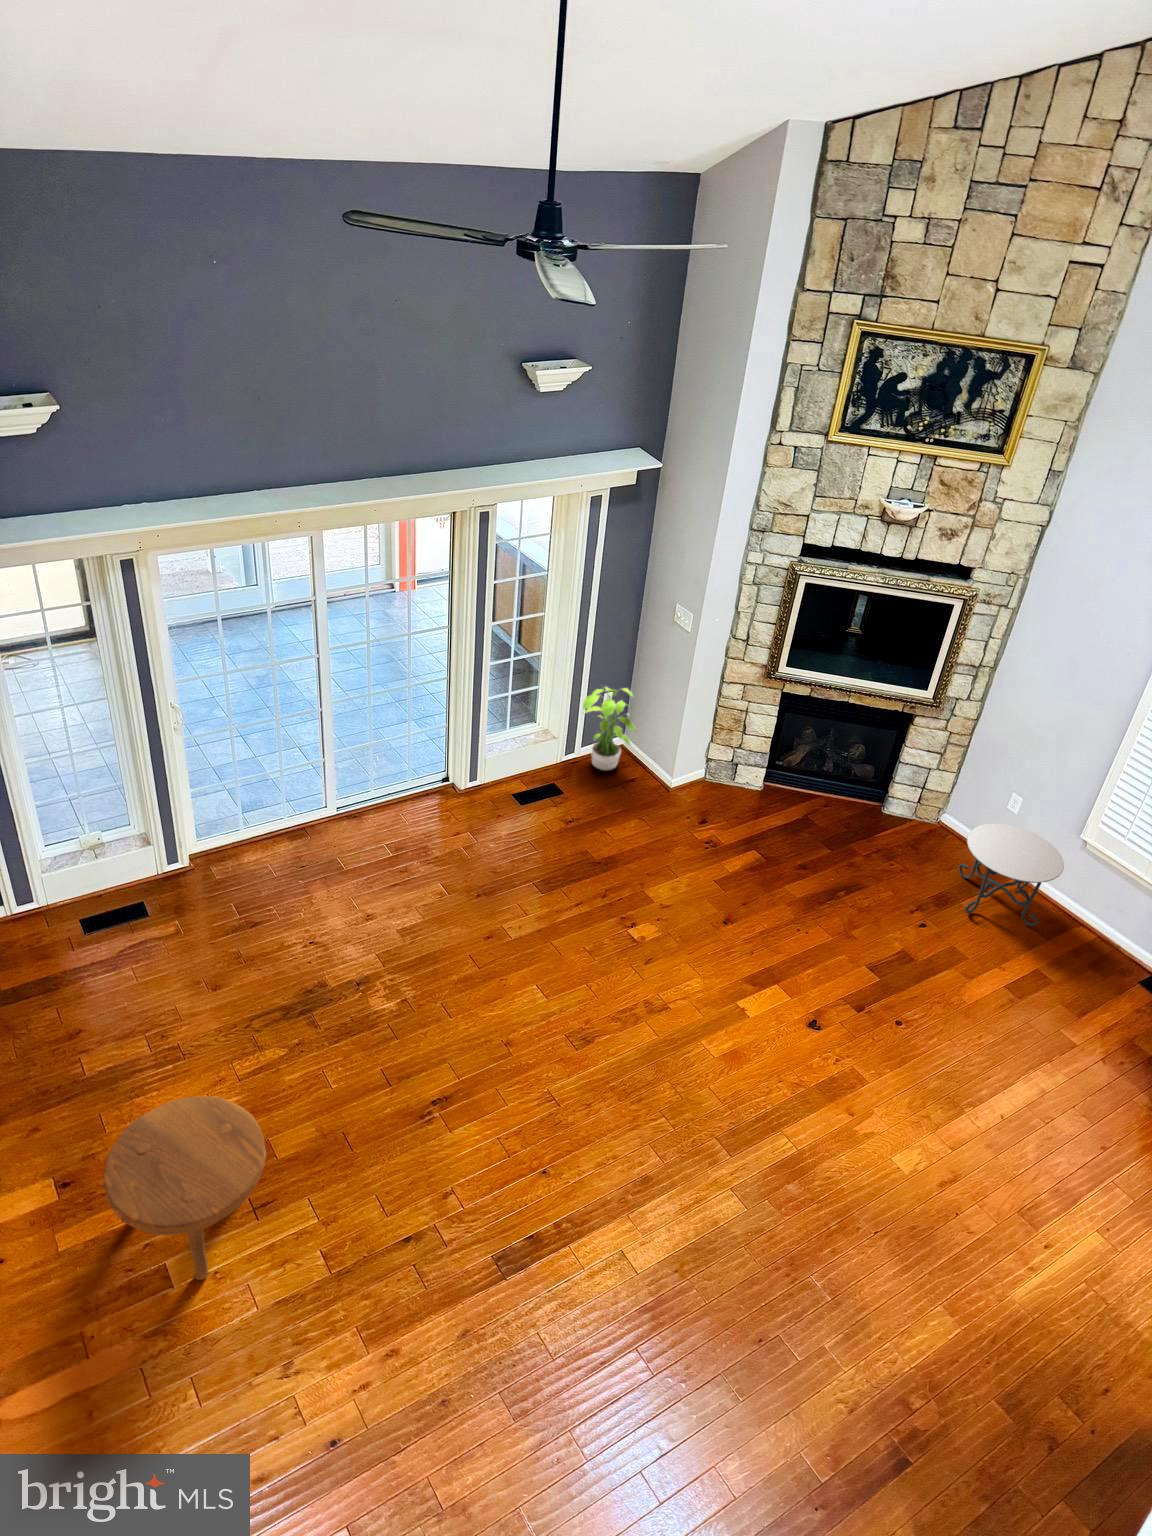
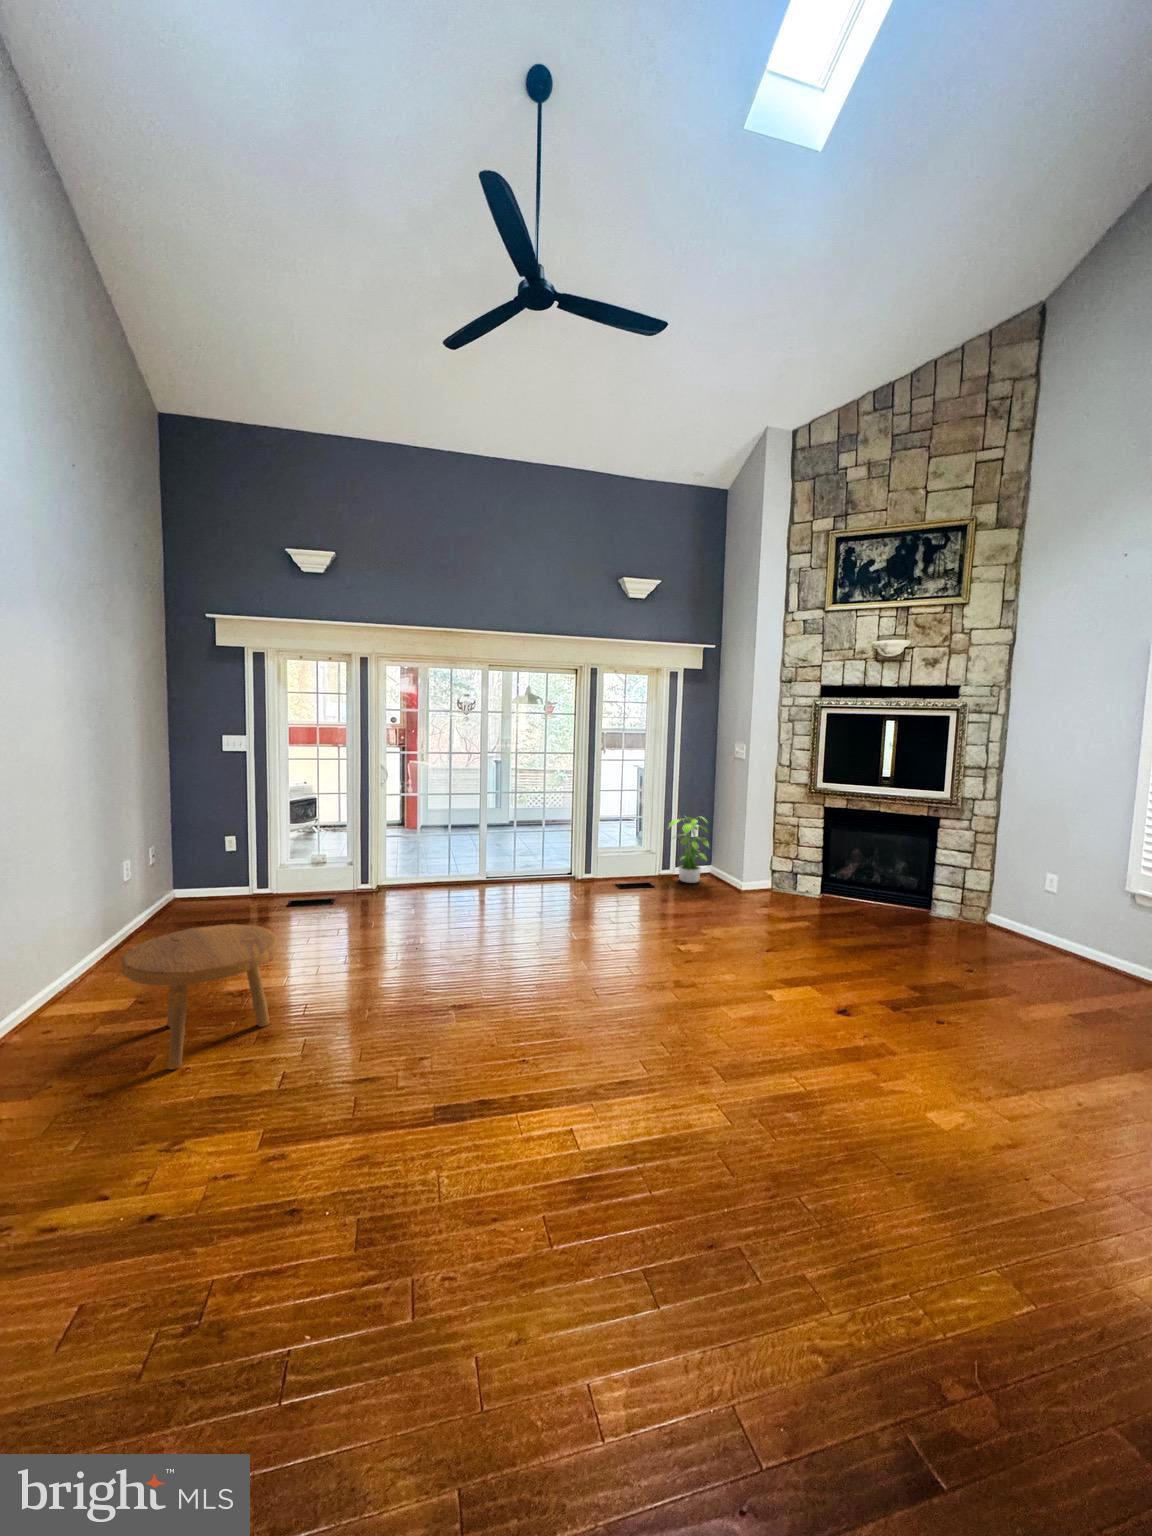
side table: present [959,823,1064,927] -> none [1003,894,1117,983]

